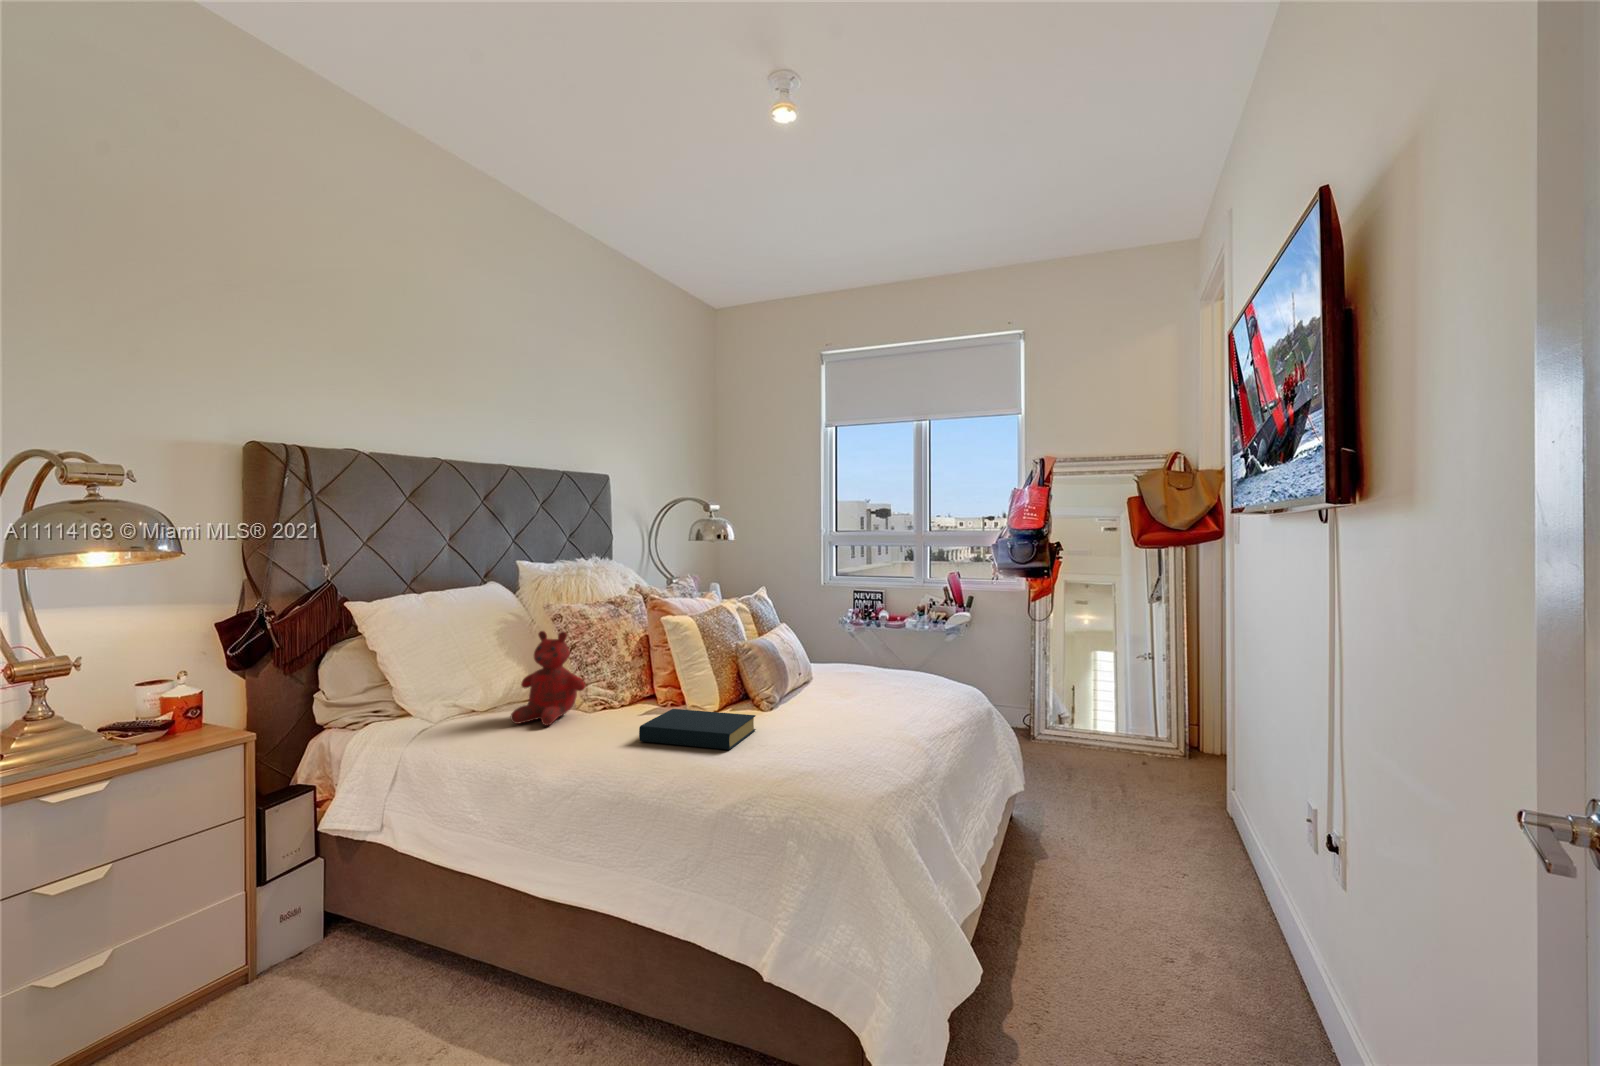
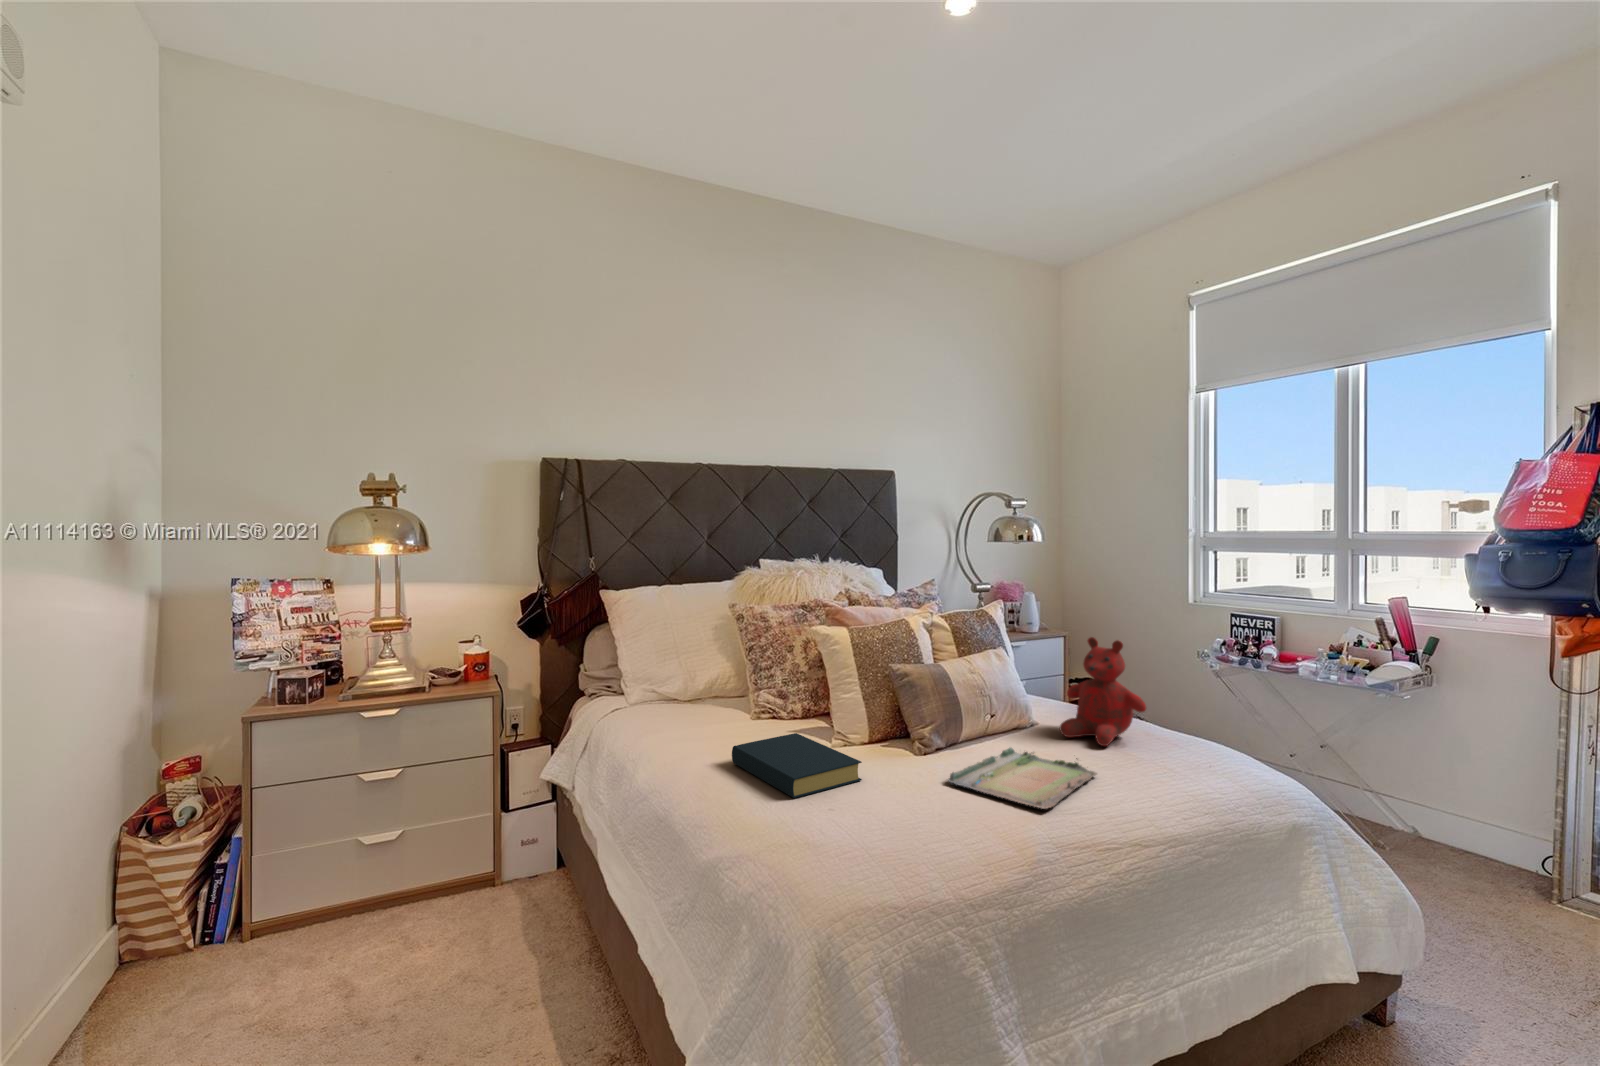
teddy bear: present [511,631,585,725] -> present [1060,637,1146,746]
tray: none [812,687,890,720] -> present [948,748,1097,809]

